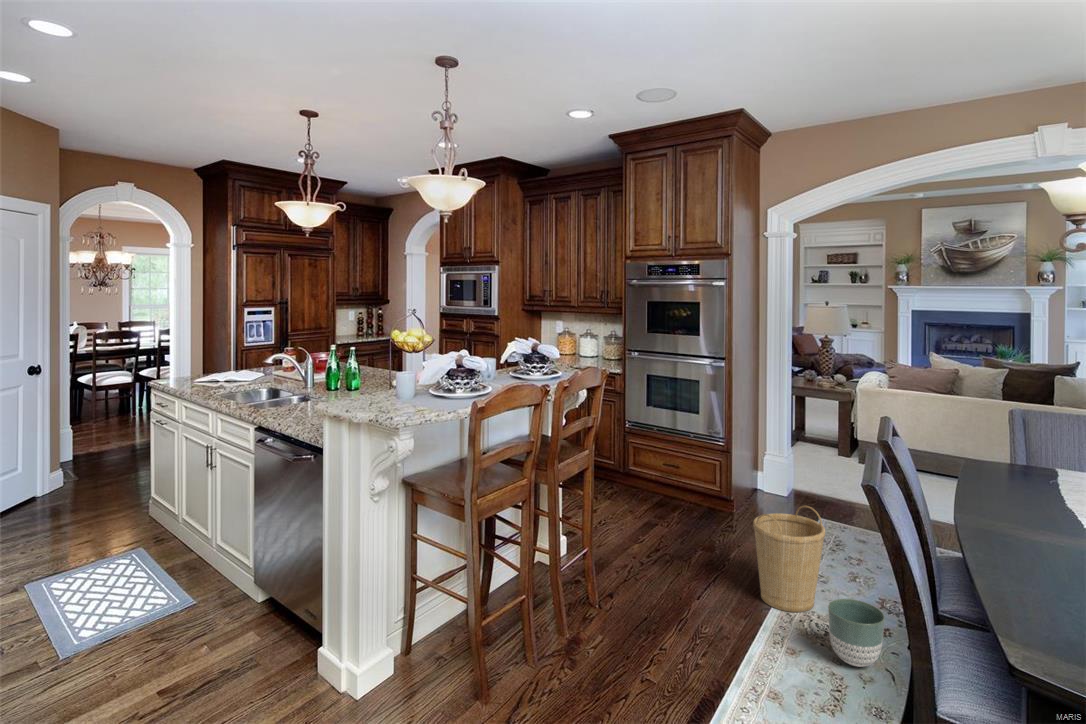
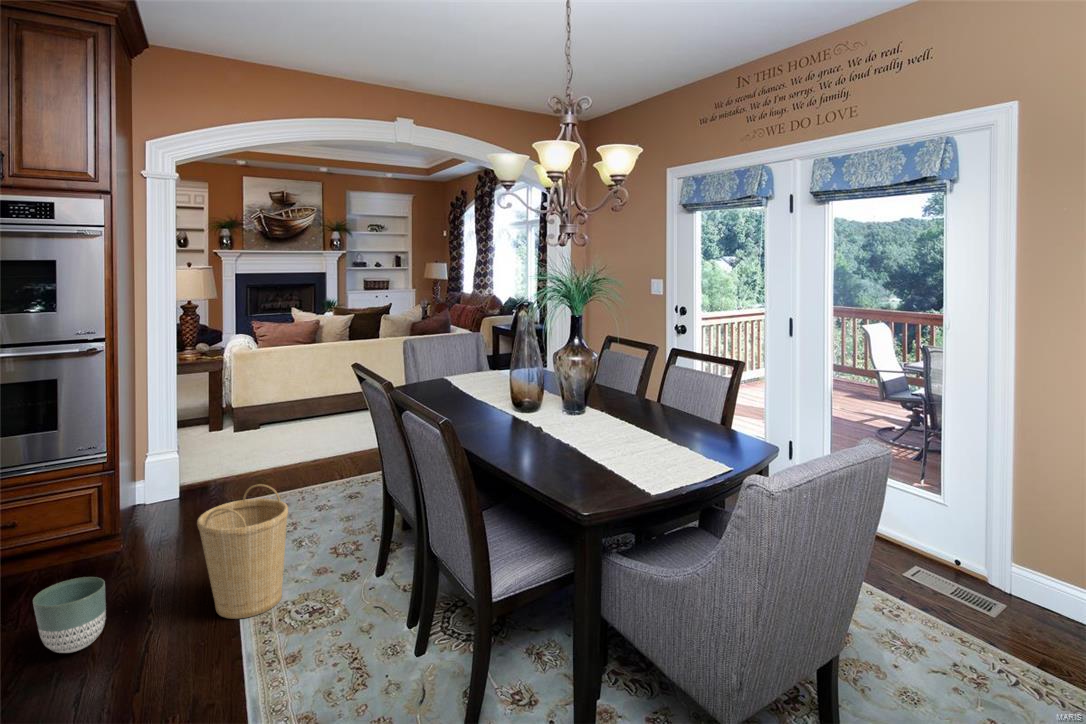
planter: present [828,599,885,667] -> present [33,577,106,653]

